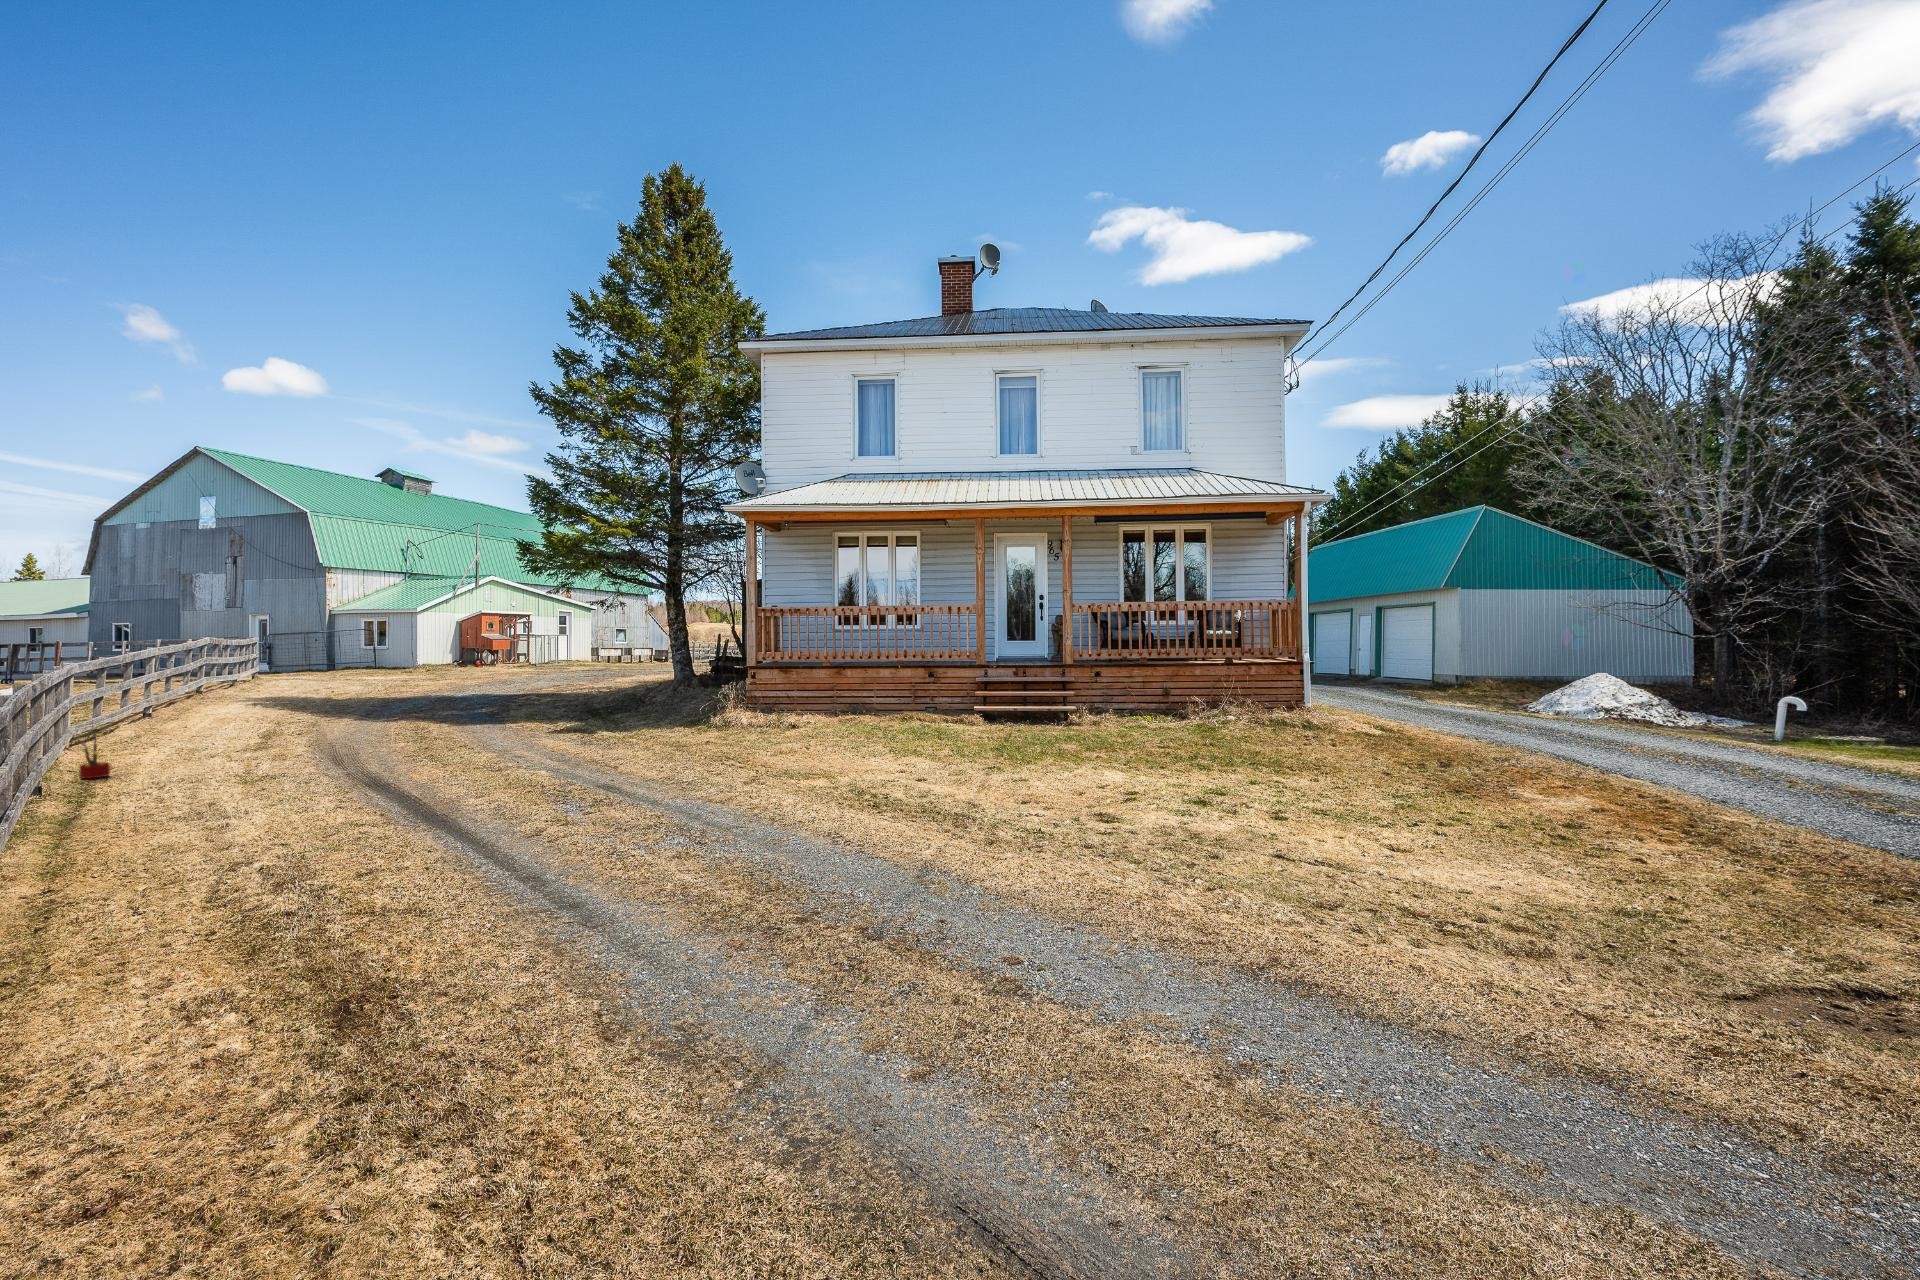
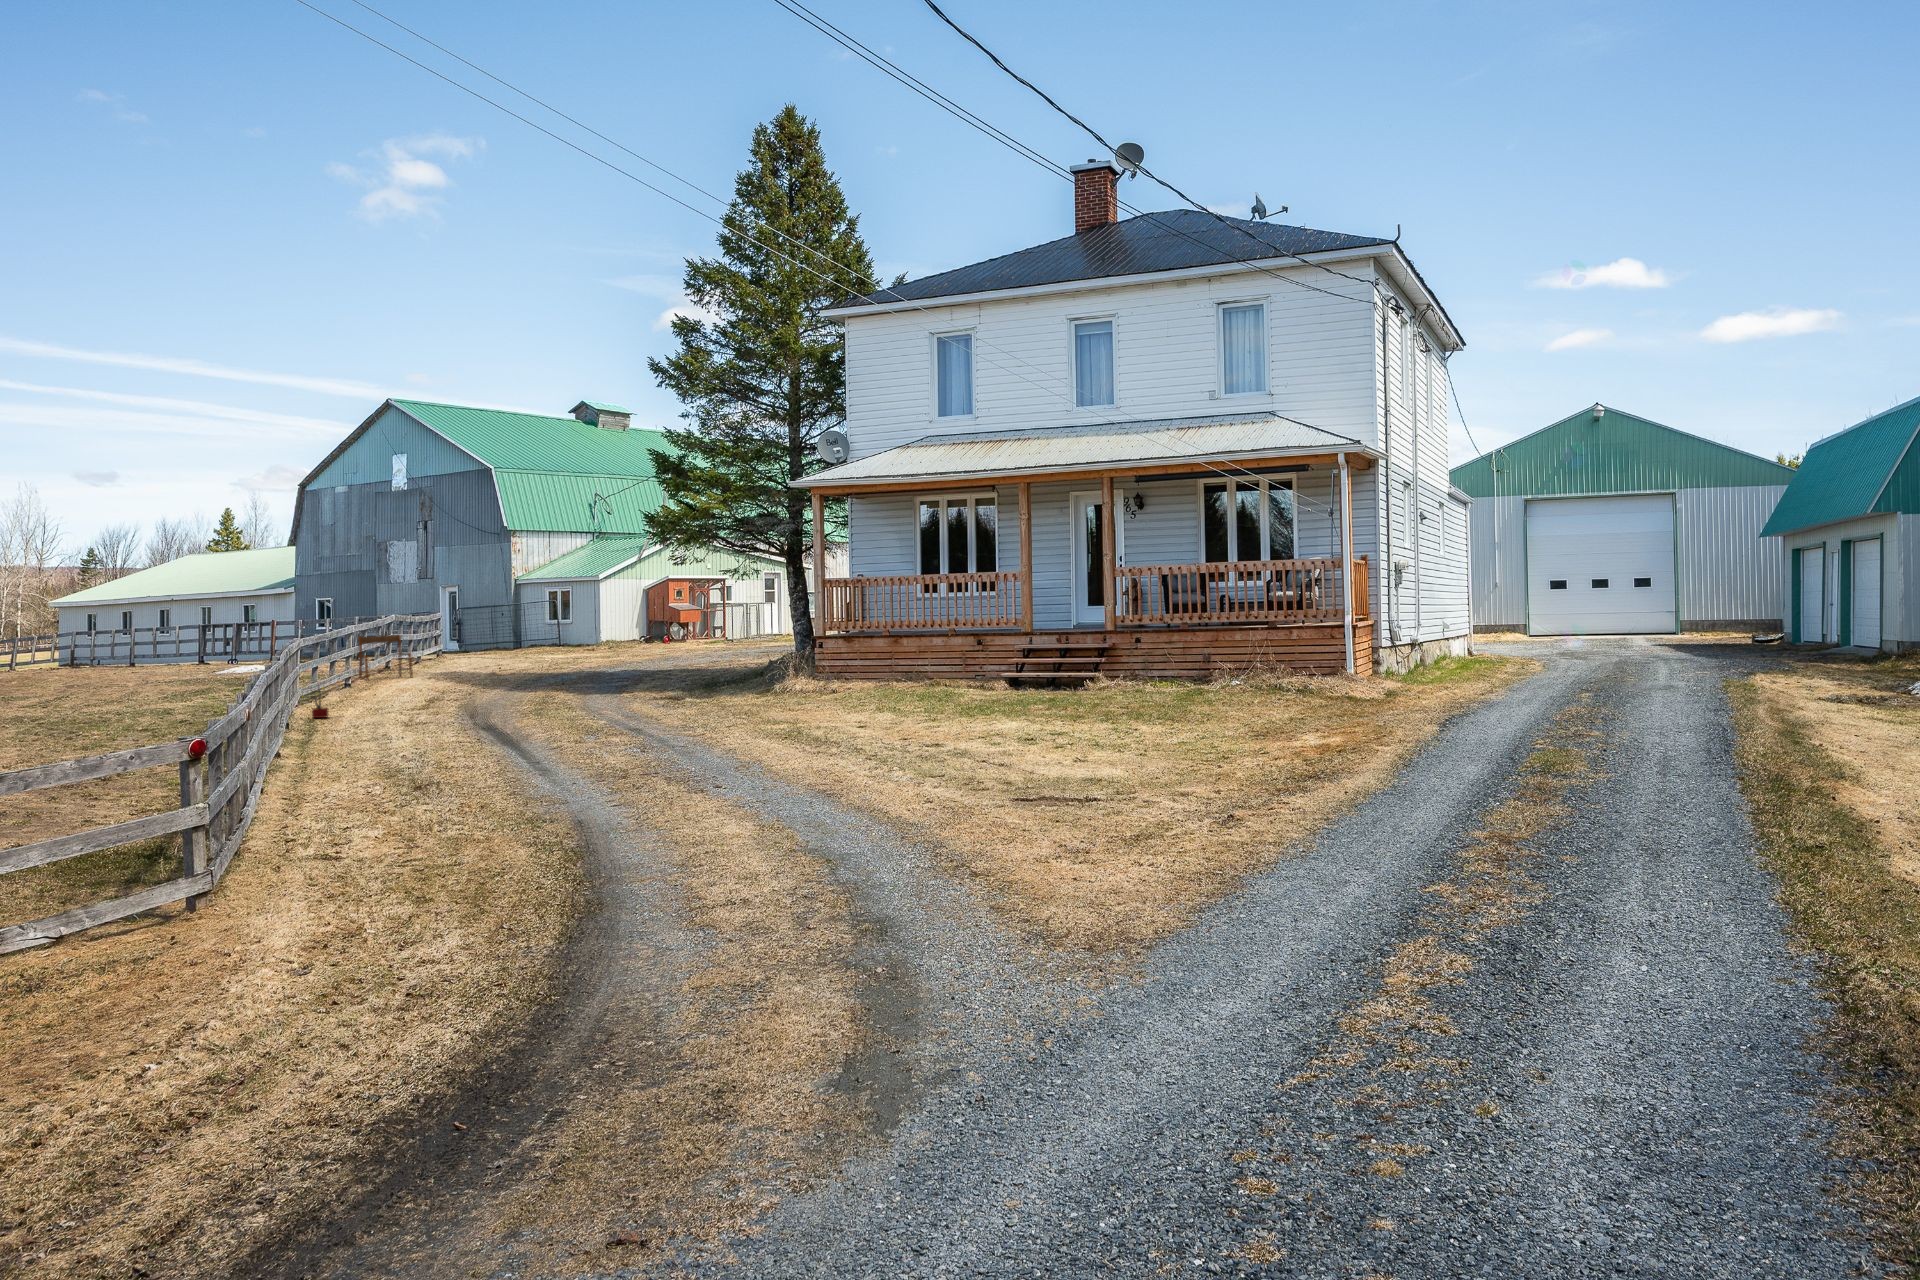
bench: none [160,657,233,707] -> present [358,635,413,680]

